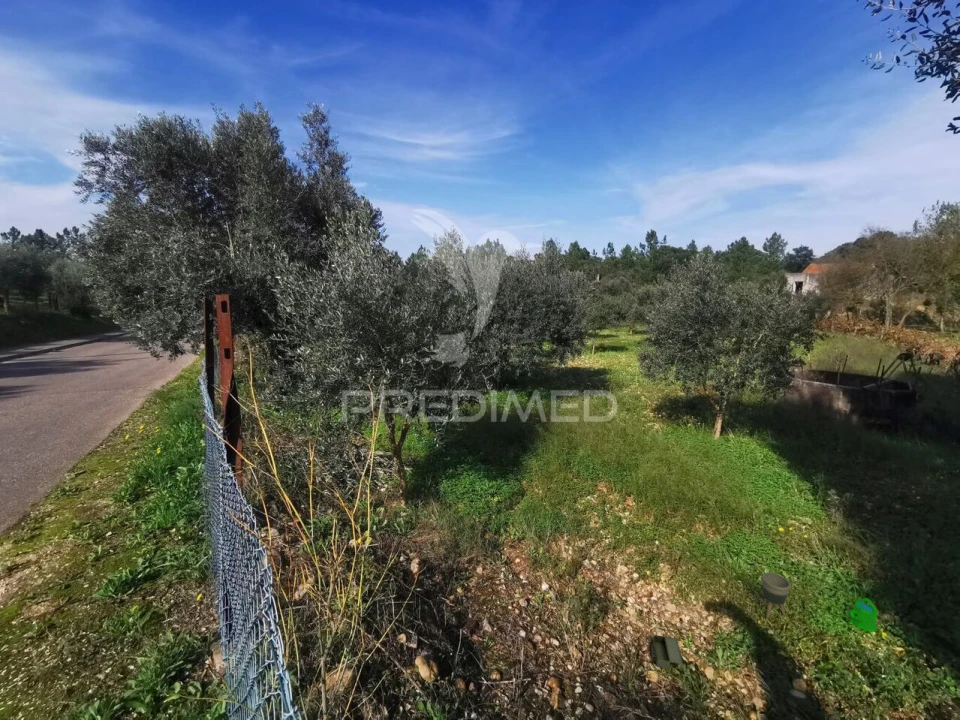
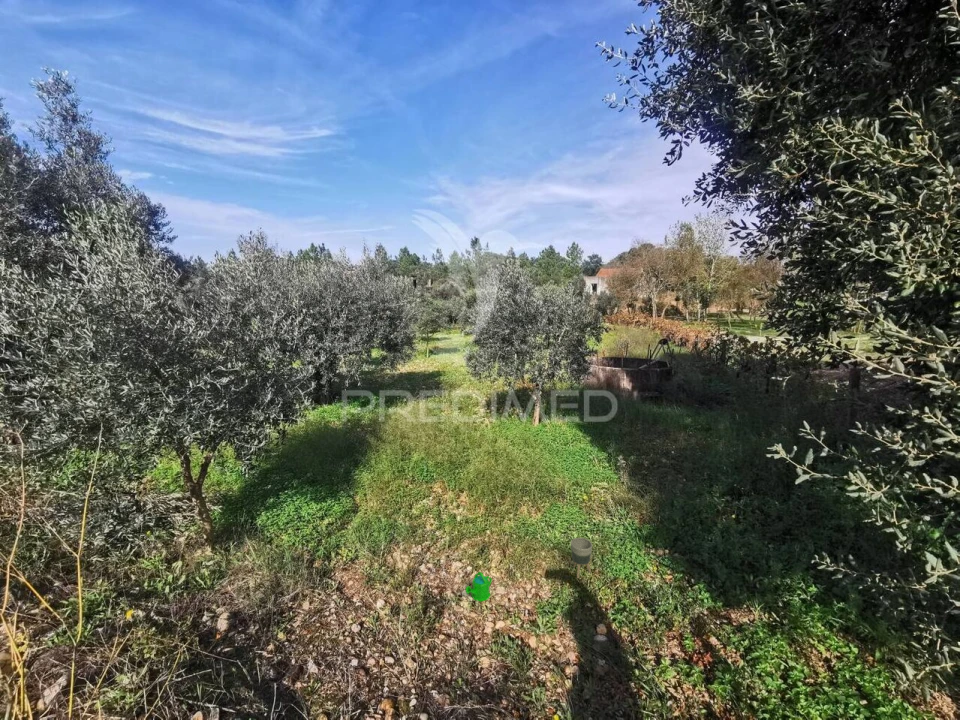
watering can: present [850,598,878,632] -> present [466,572,492,602]
toolbox: present [652,635,683,669] -> none [483,620,511,653]

